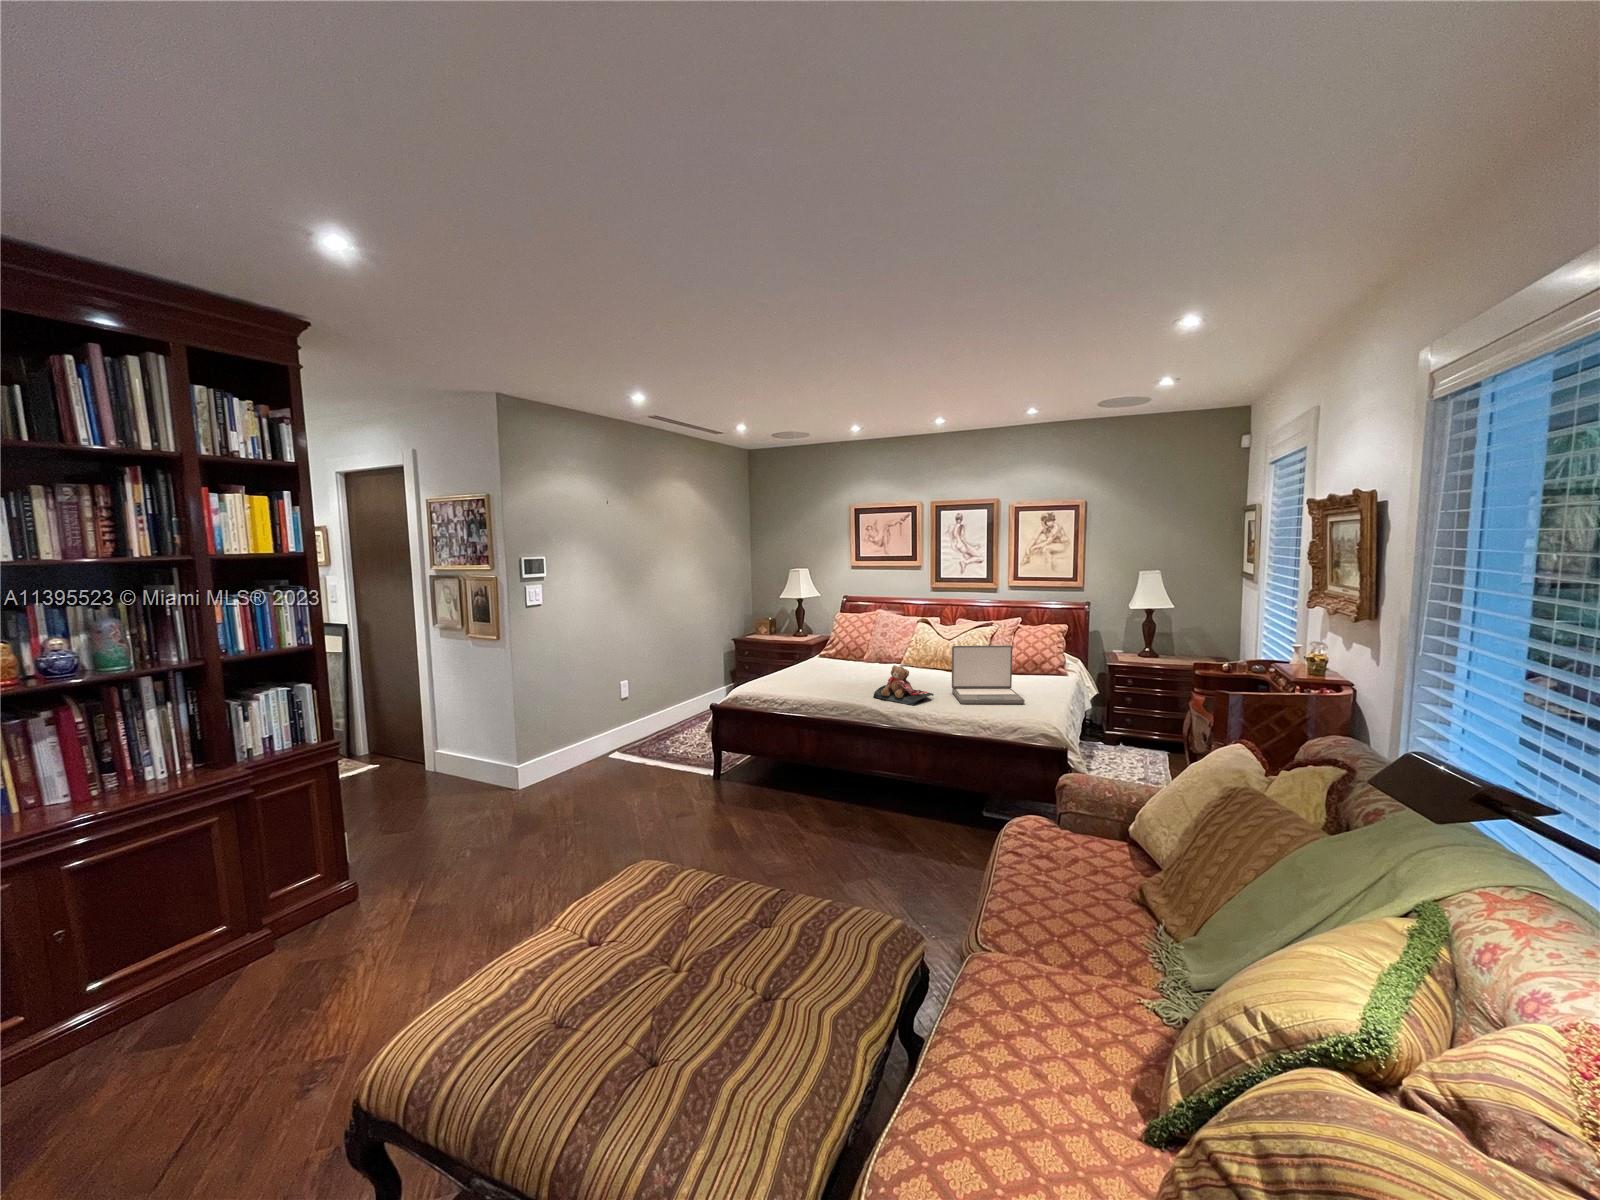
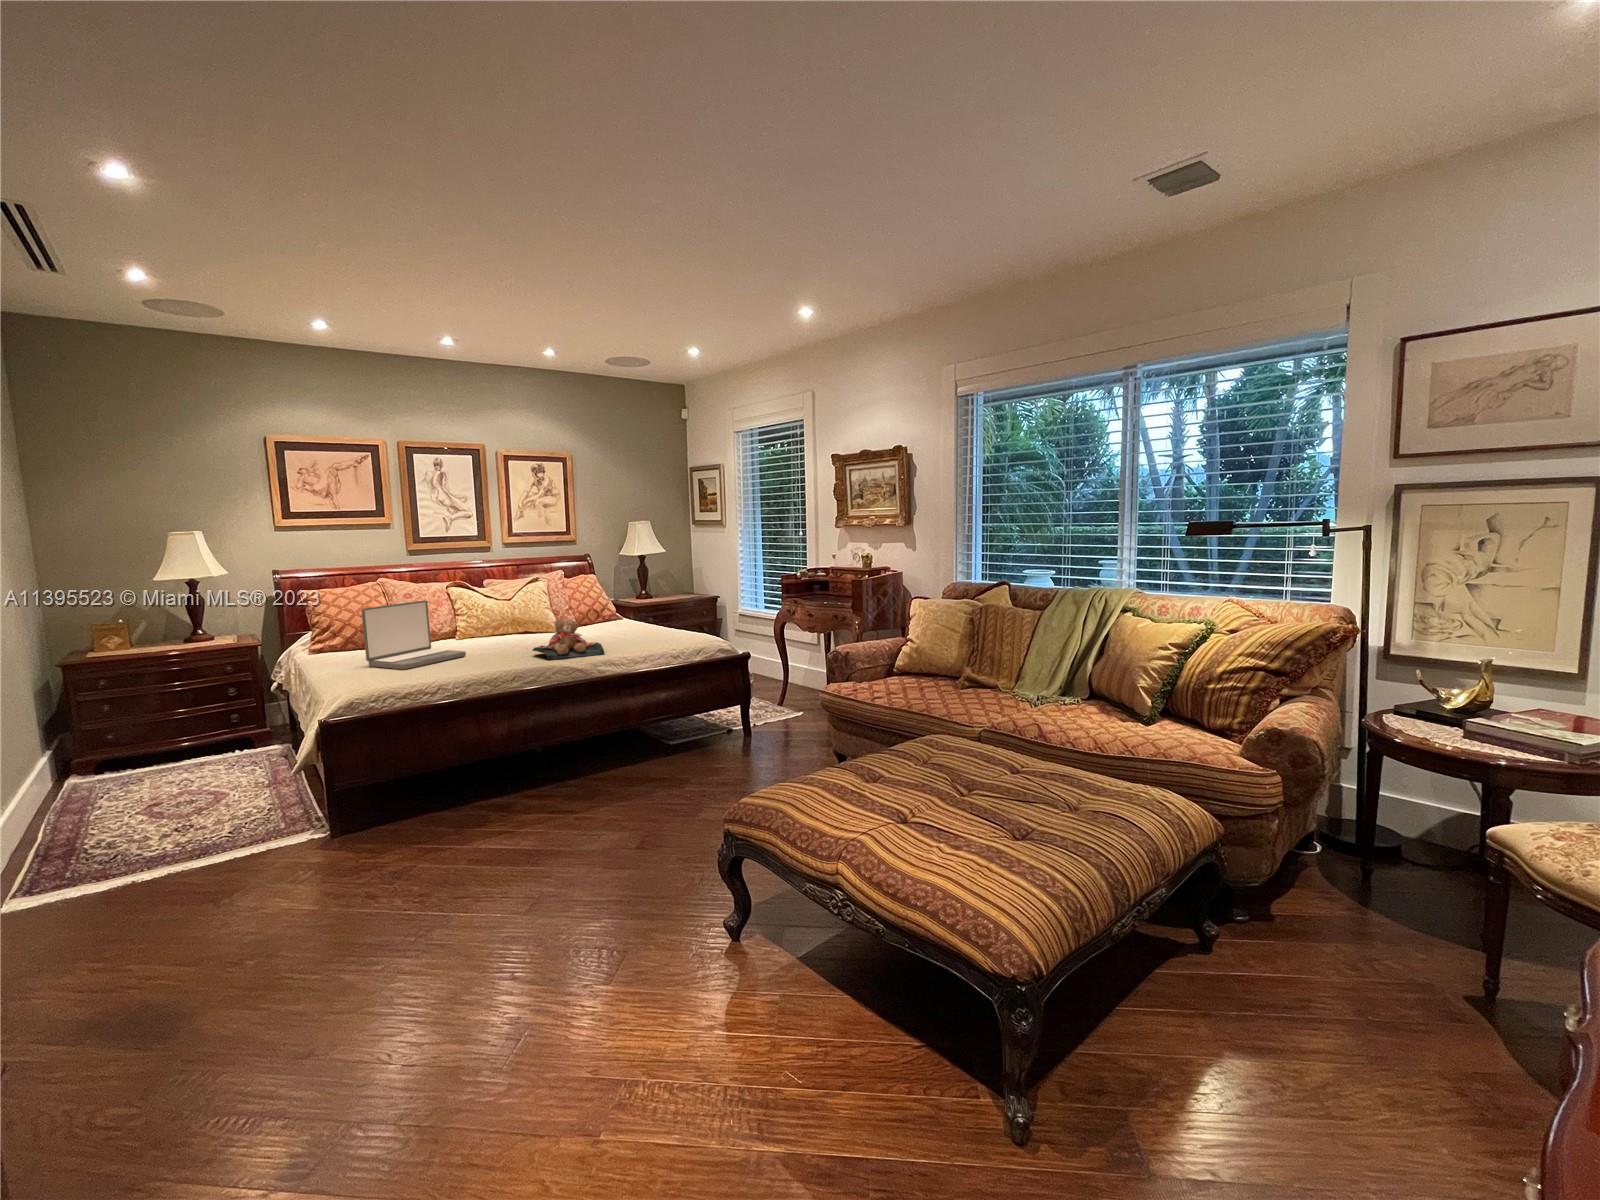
laptop: present [952,645,1025,704] -> present [361,600,466,670]

